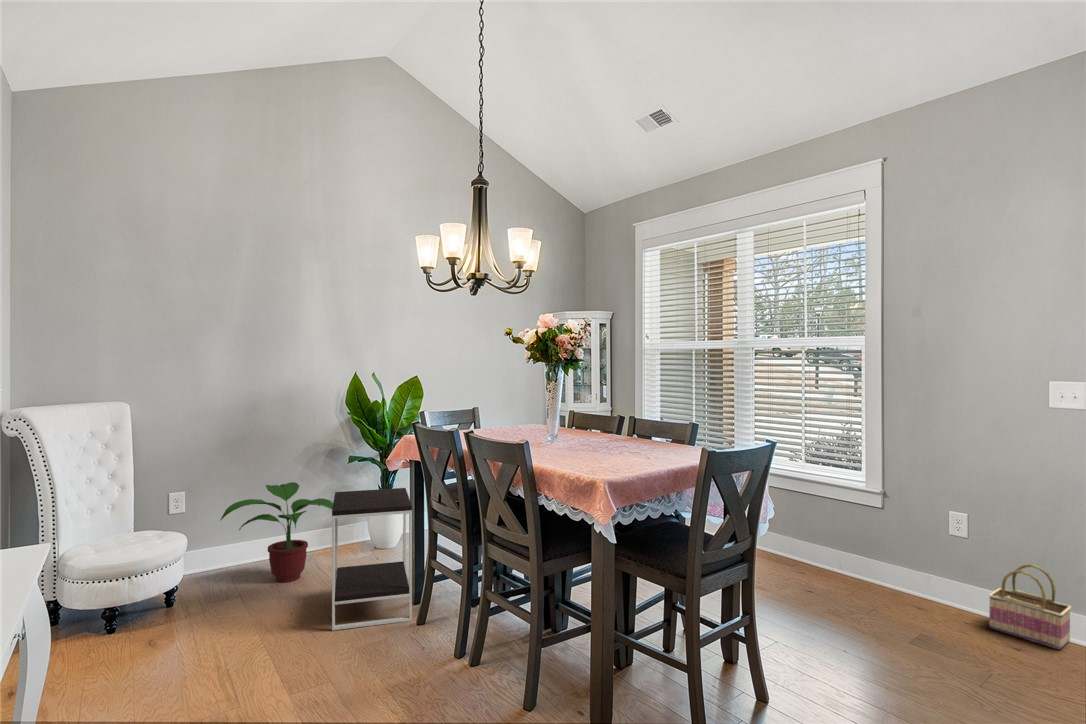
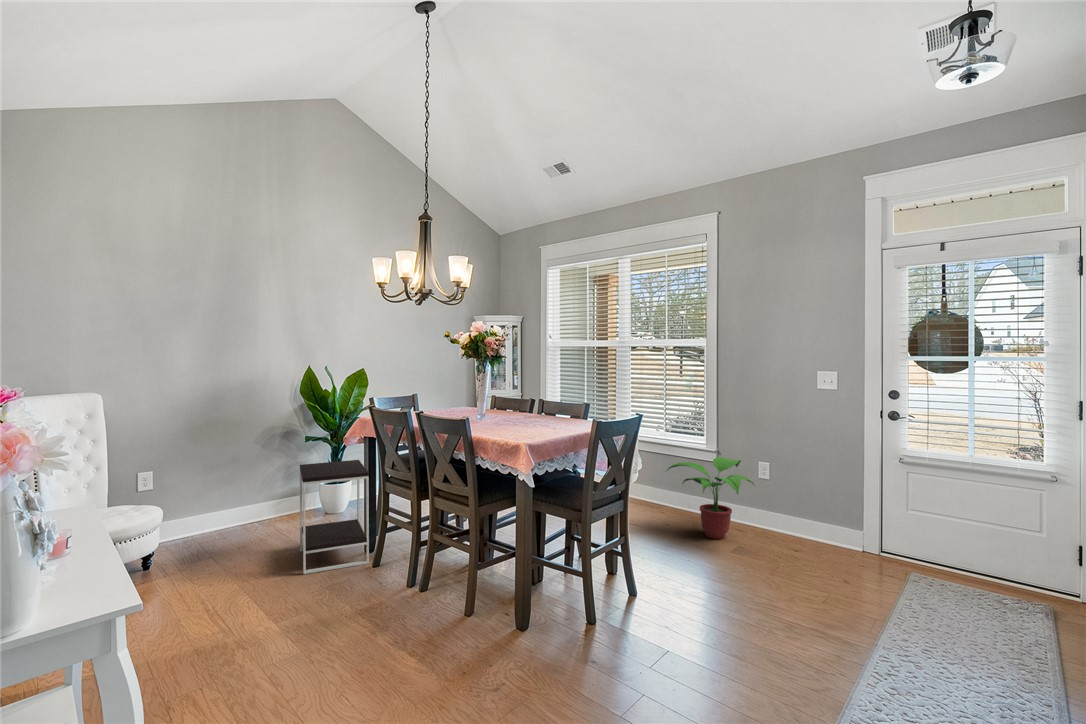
potted plant: present [221,482,333,582] -> present [667,457,754,539]
basket: present [989,564,1071,649] -> none [784,496,834,552]

